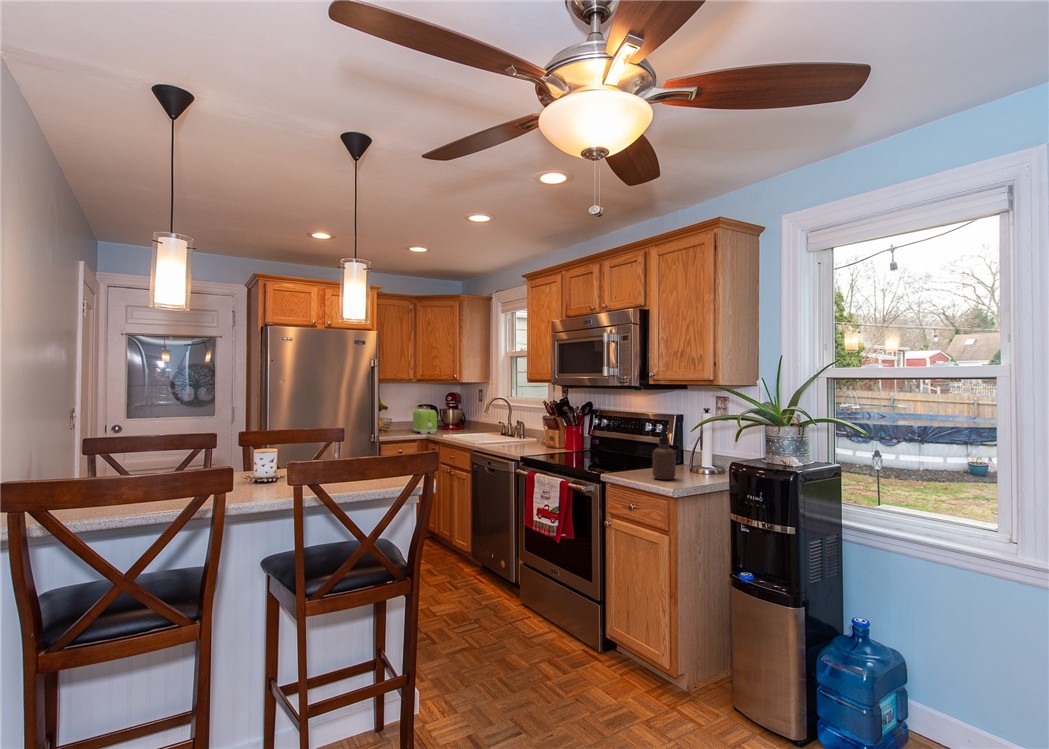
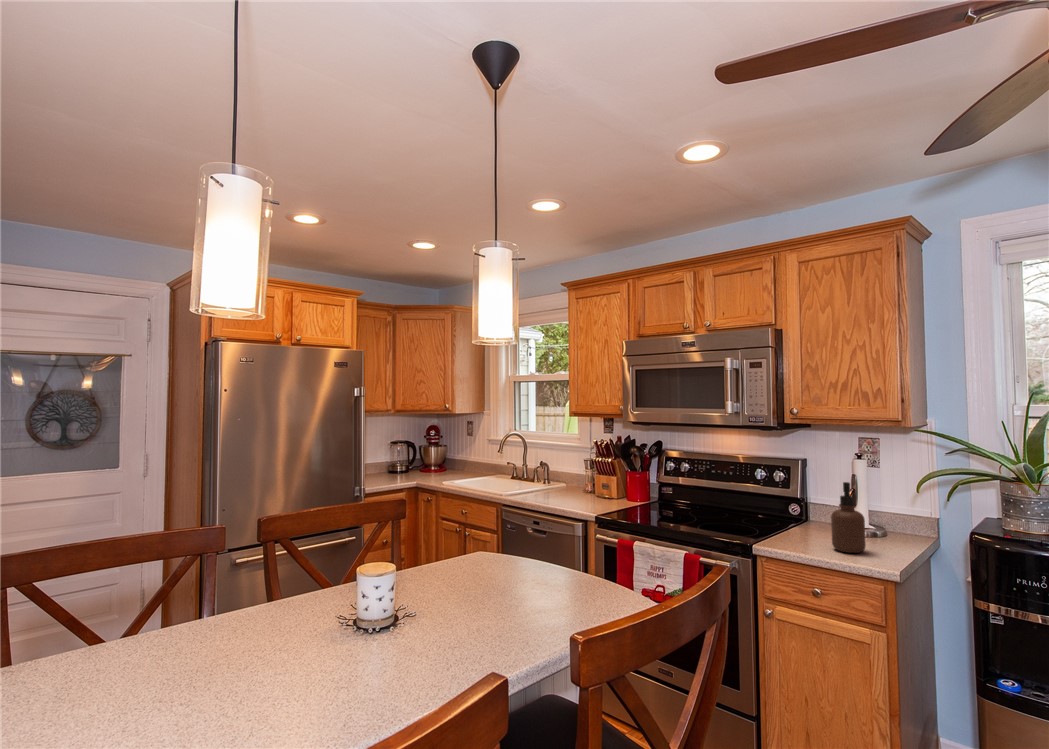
toaster: present [413,409,437,434] -> none [391,447,426,480]

